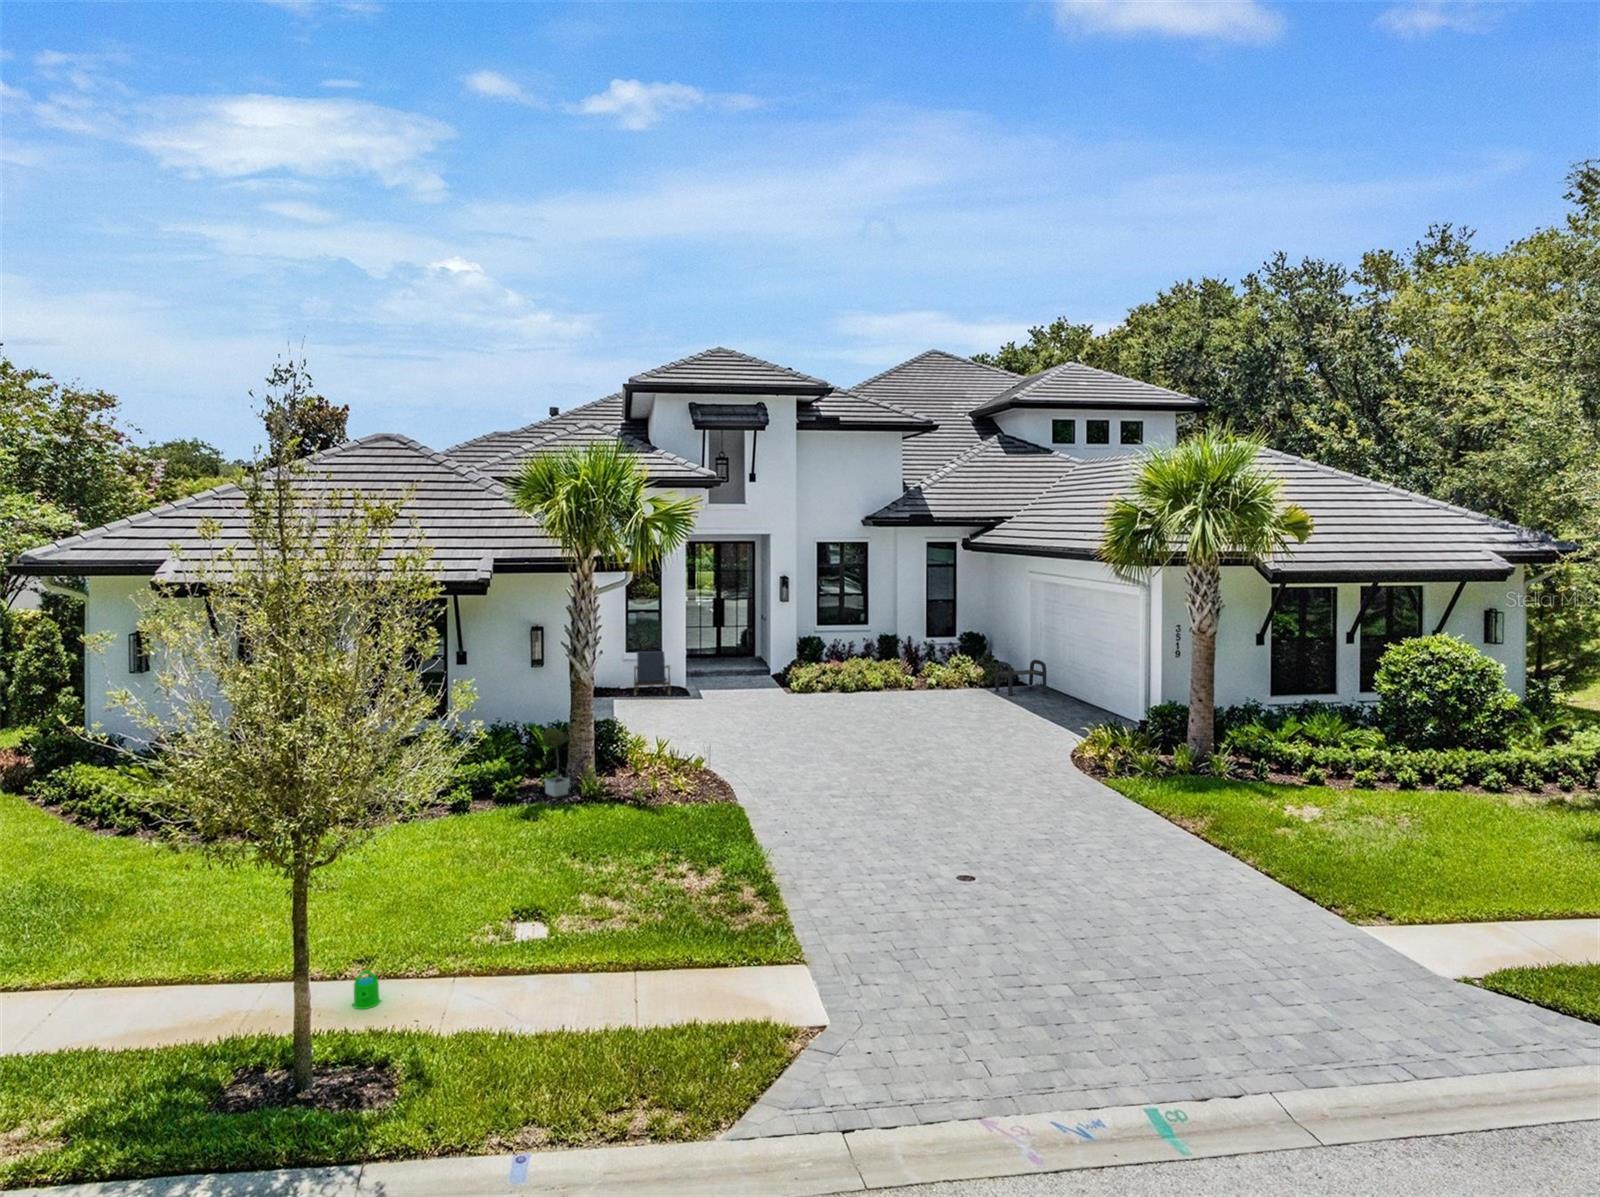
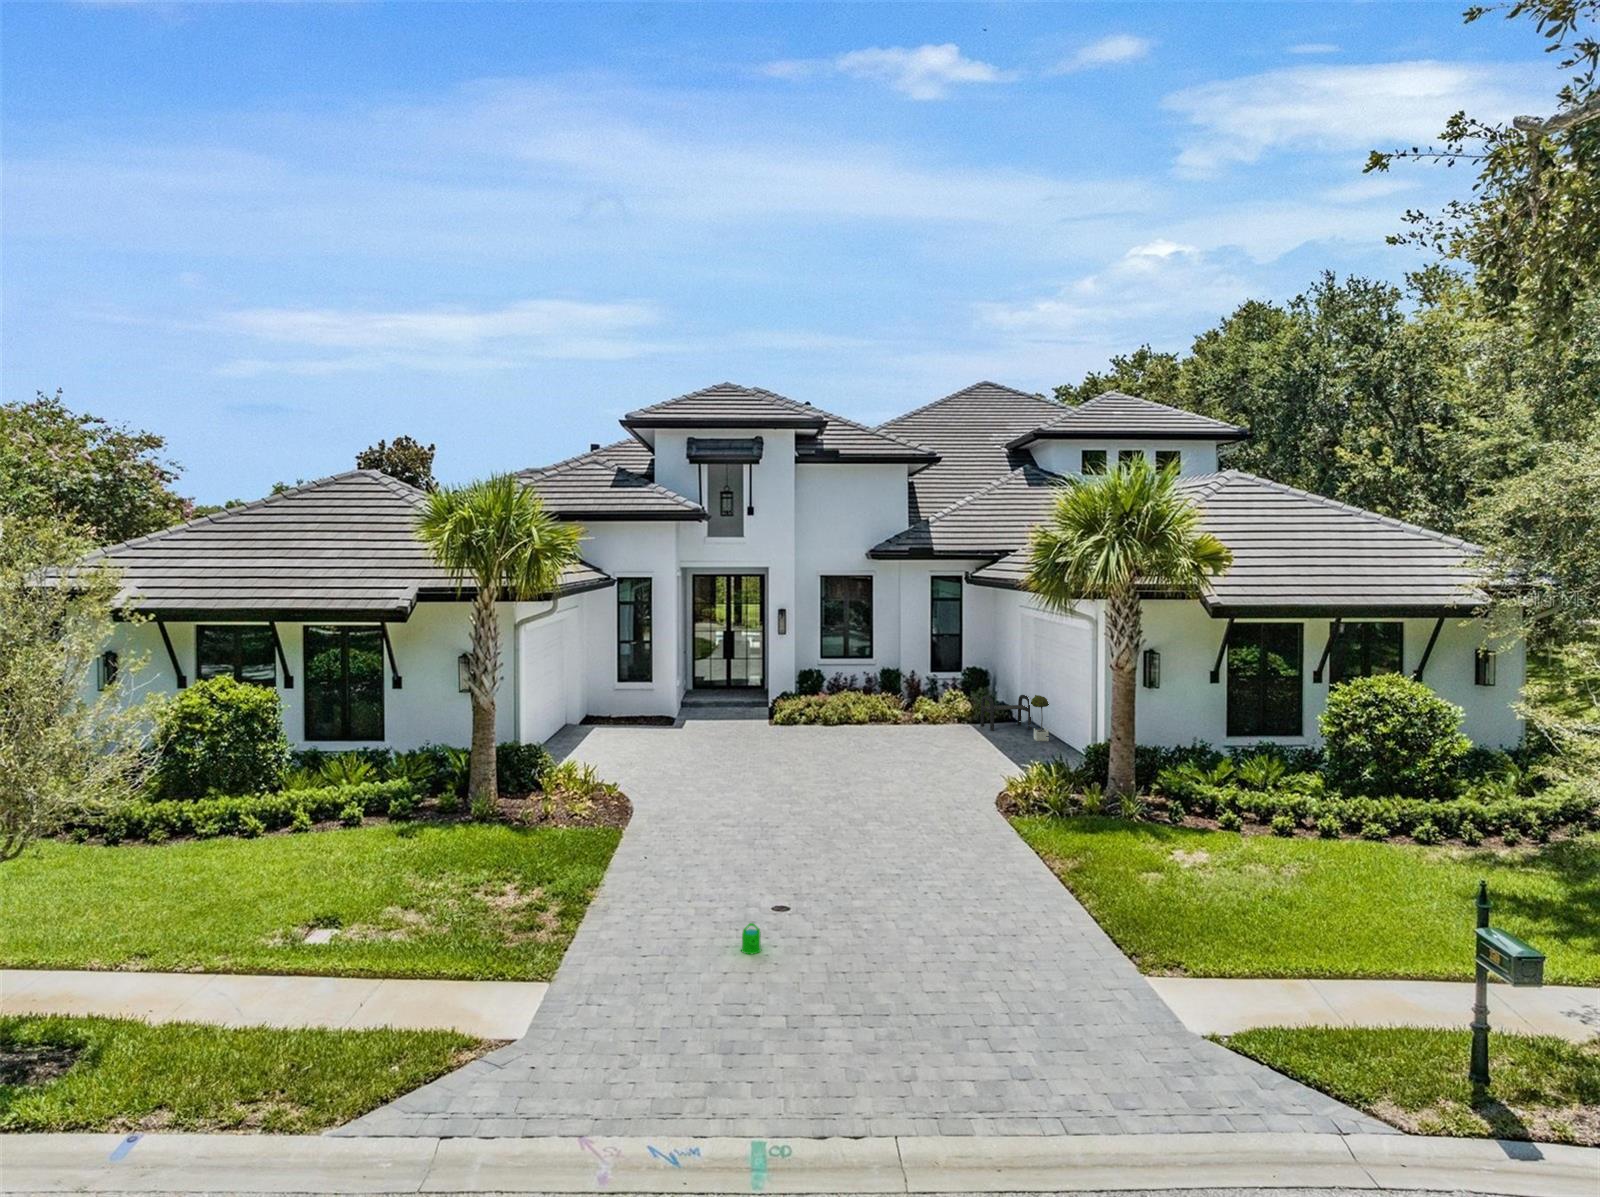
lounge chair: present [634,651,671,695] -> none [619,680,655,723]
potted tree: present [542,728,570,797] -> present [1031,695,1049,741]
watering can: present [353,970,381,1009] -> present [741,923,761,954]

